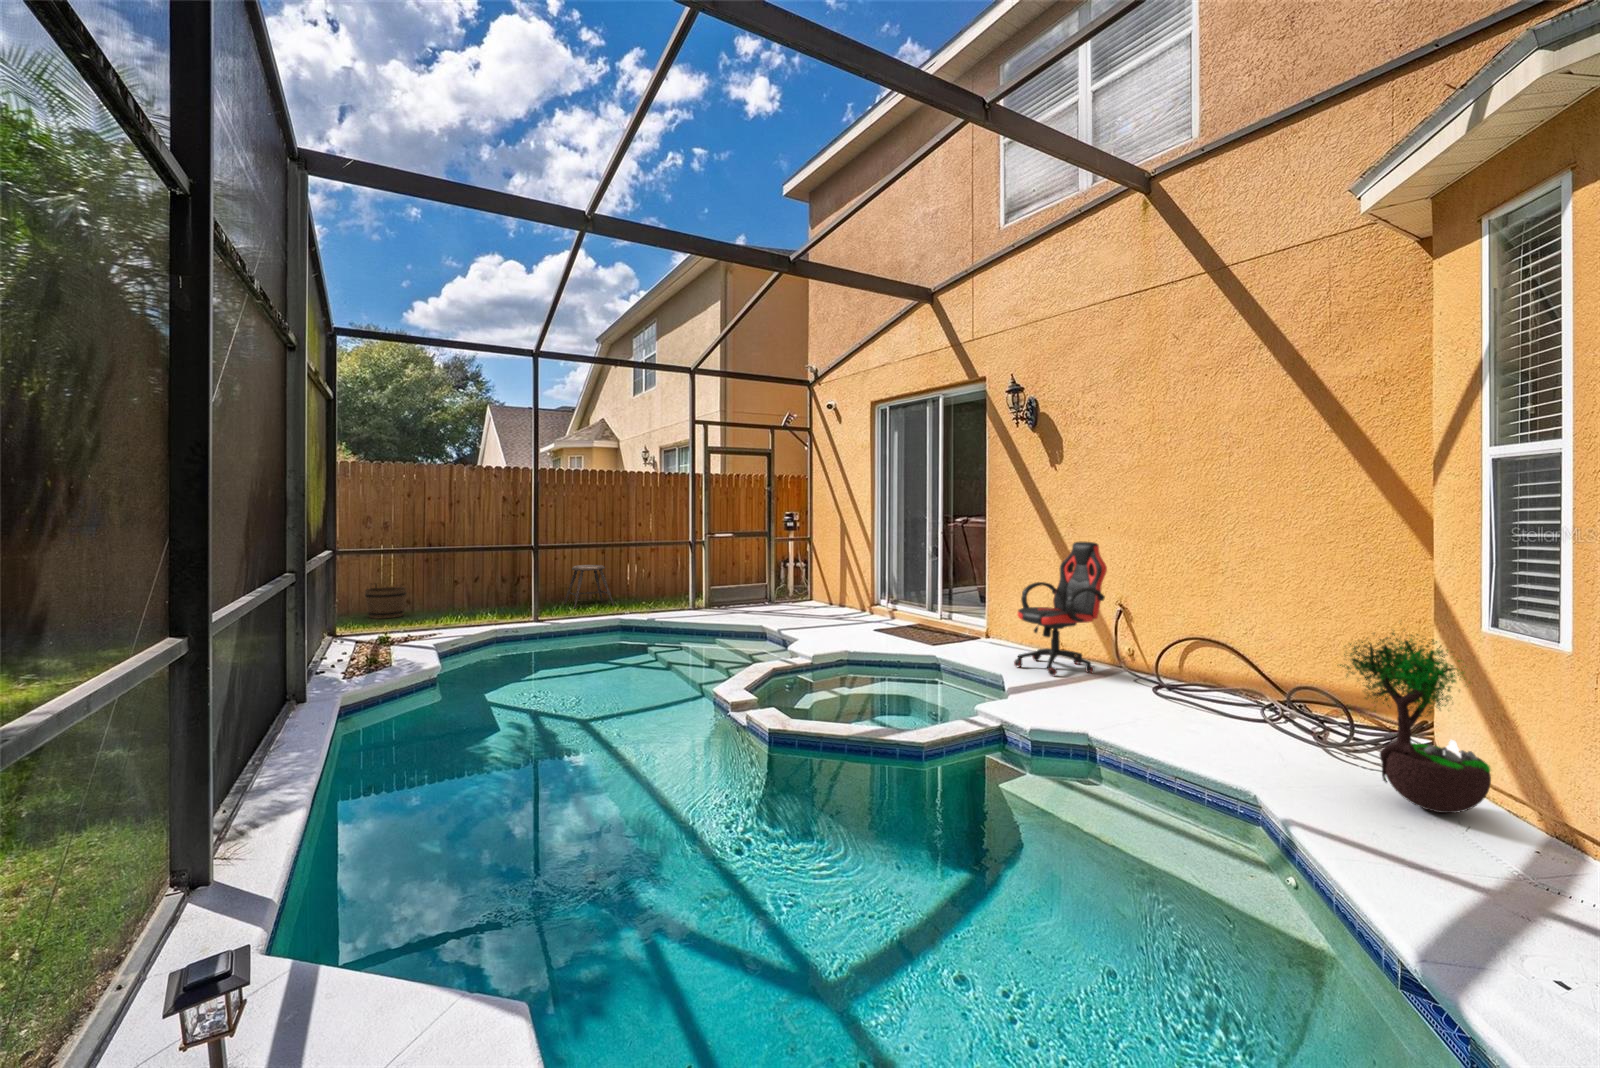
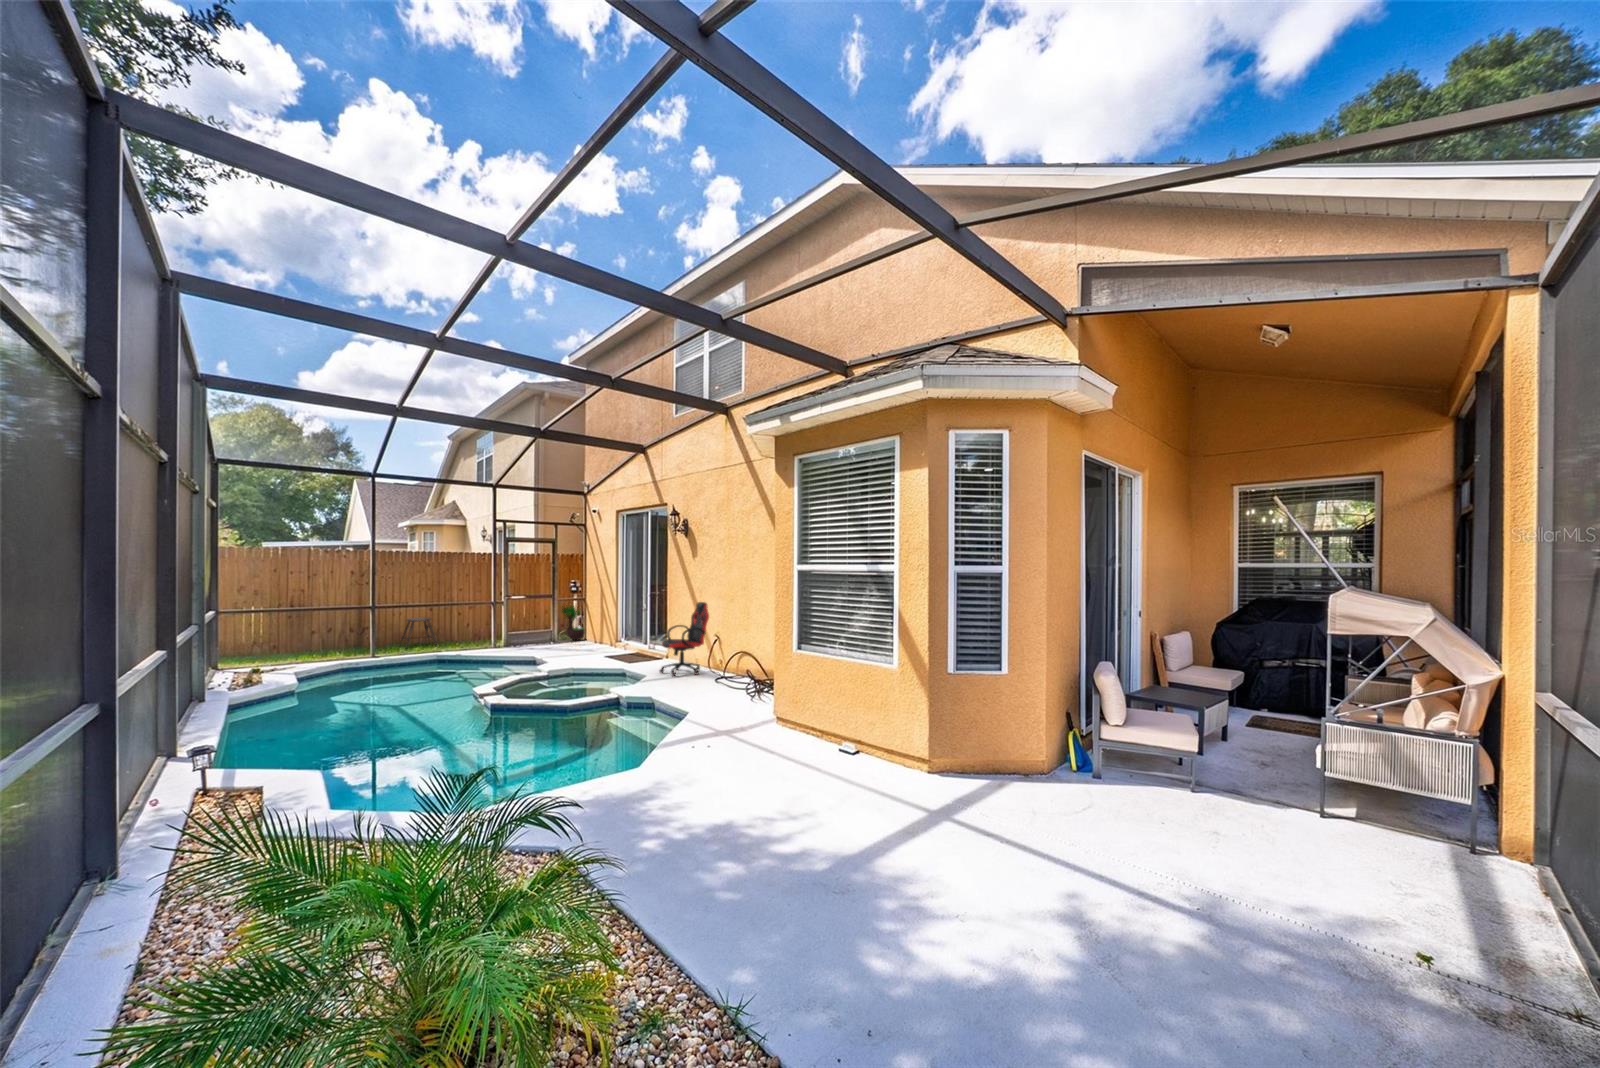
bucket: present [365,584,406,619] -> none [238,633,272,658]
potted tree: present [1340,633,1491,813] -> present [561,605,585,640]

